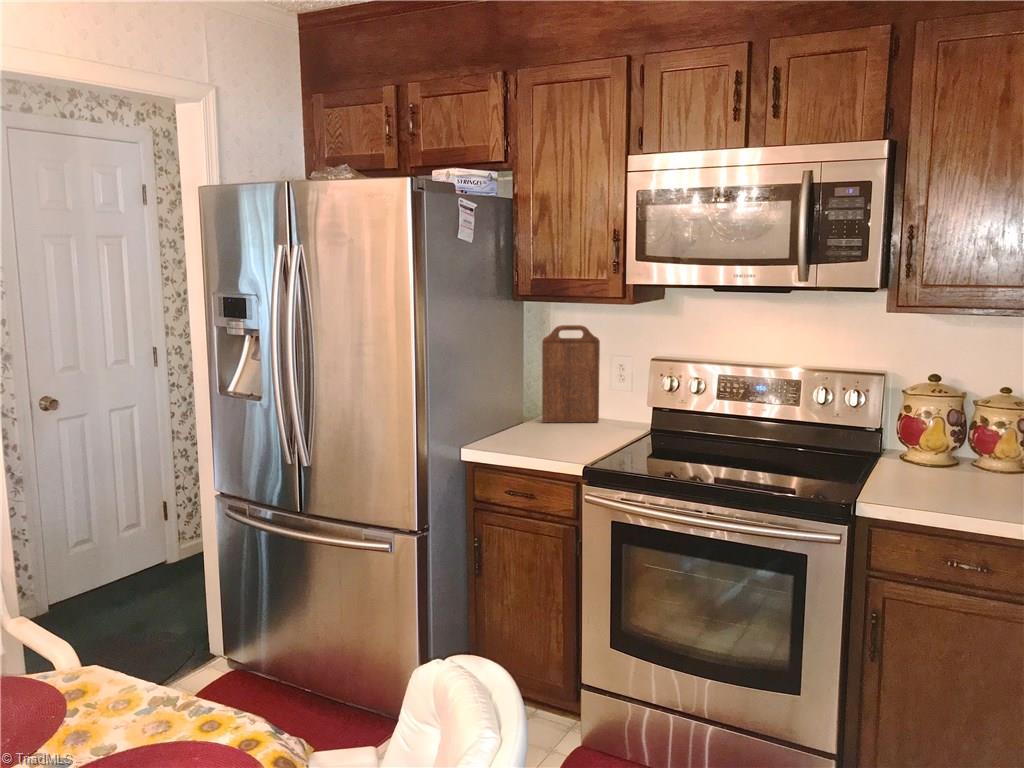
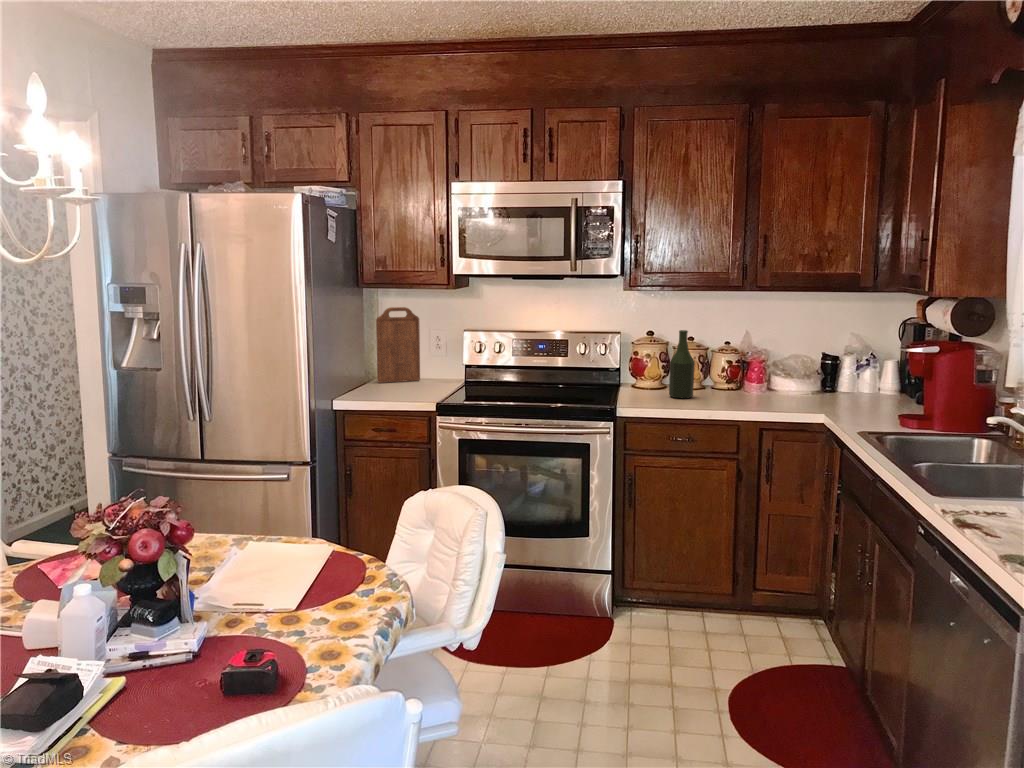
bottle: none [955,379,1004,491] -> present [669,330,695,399]

